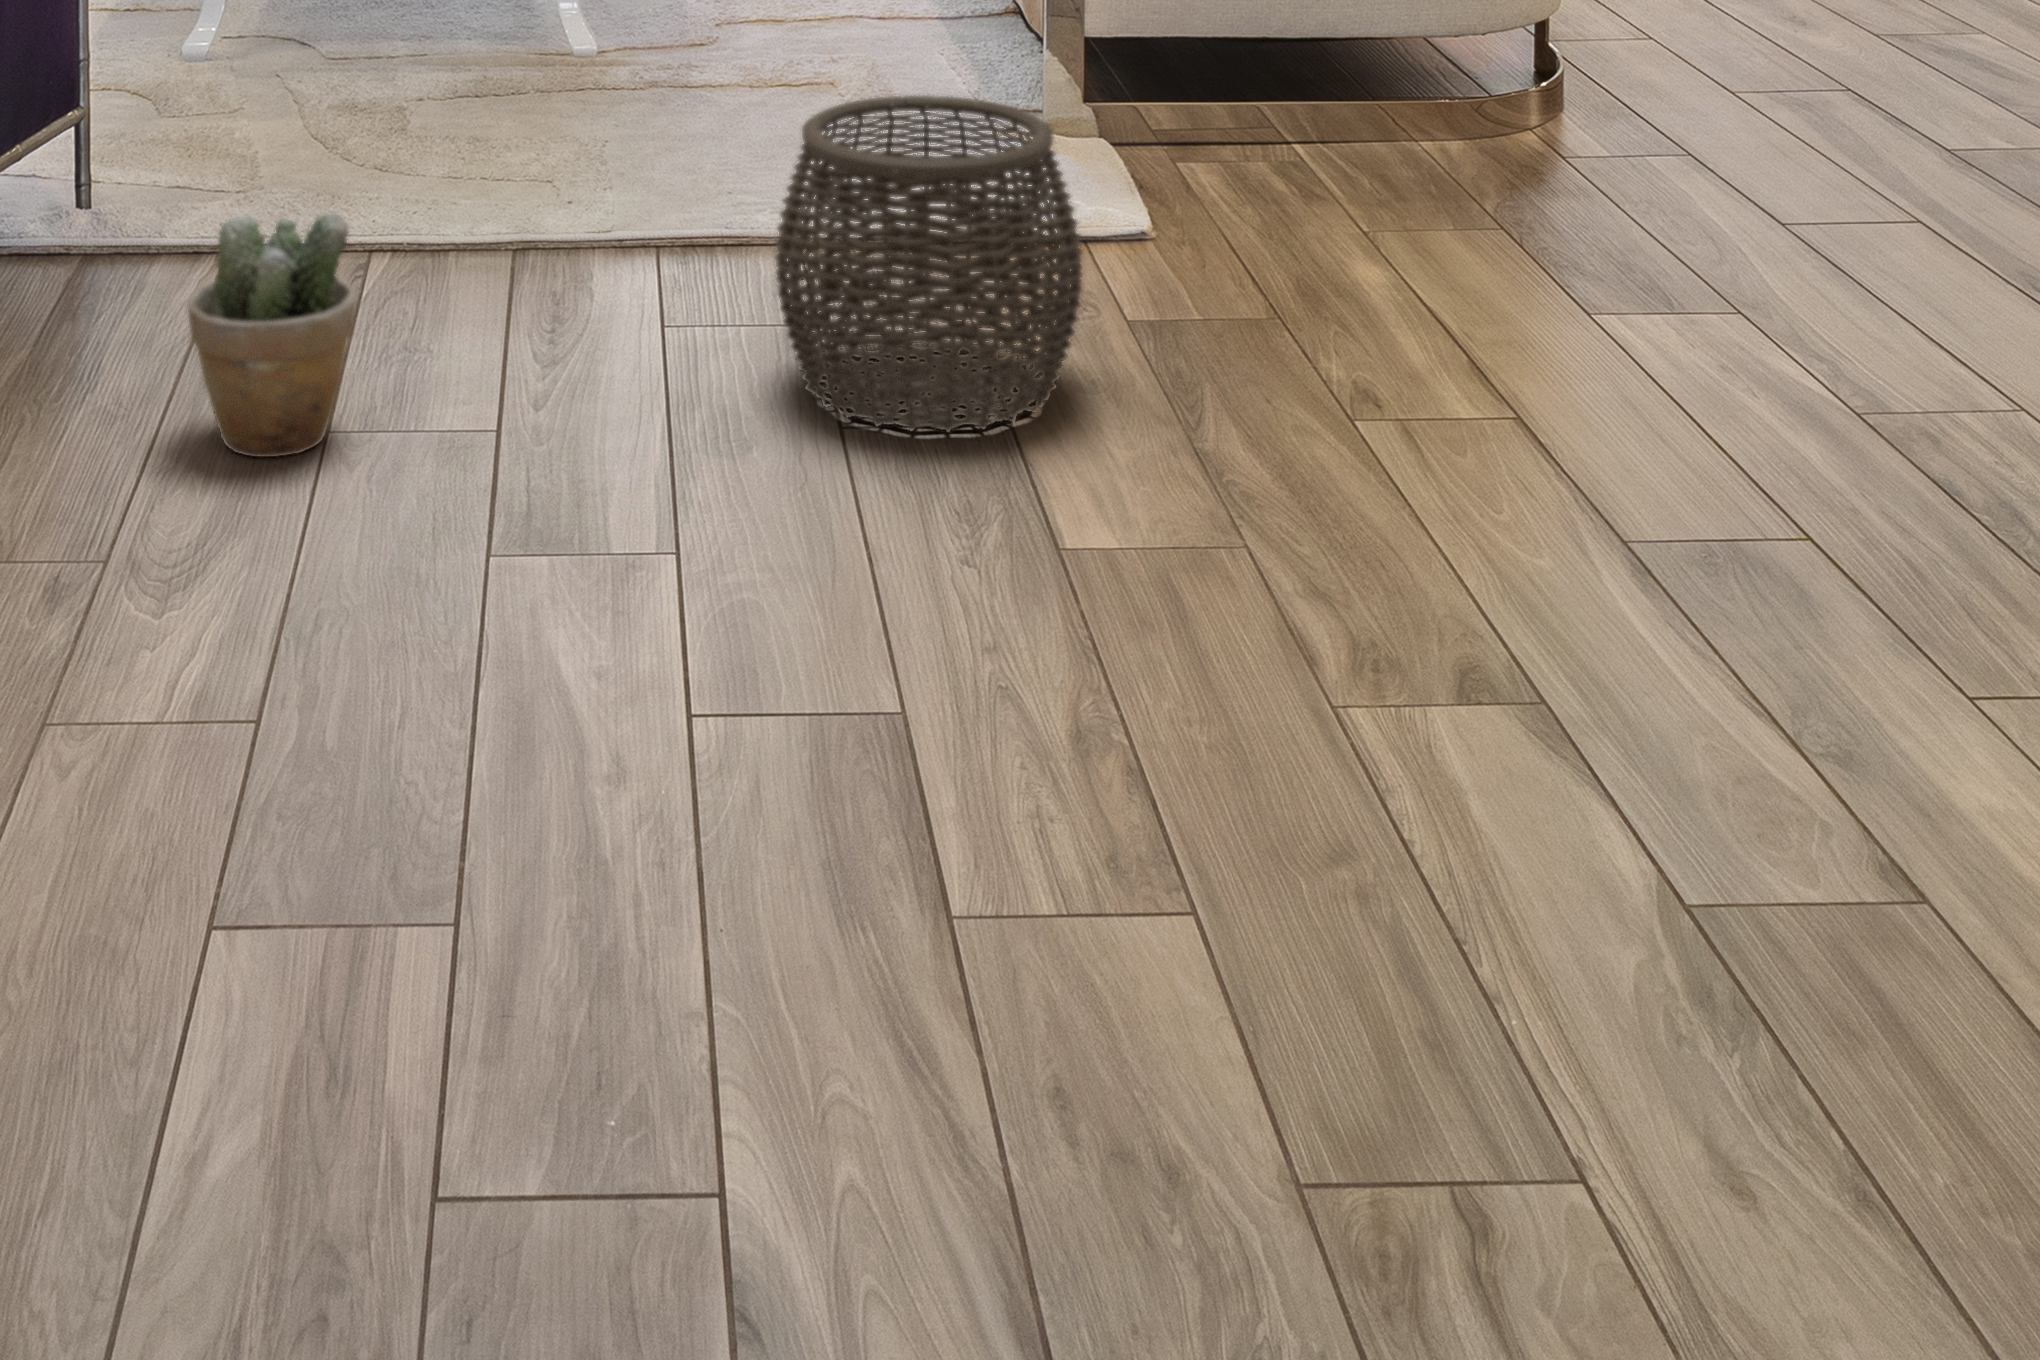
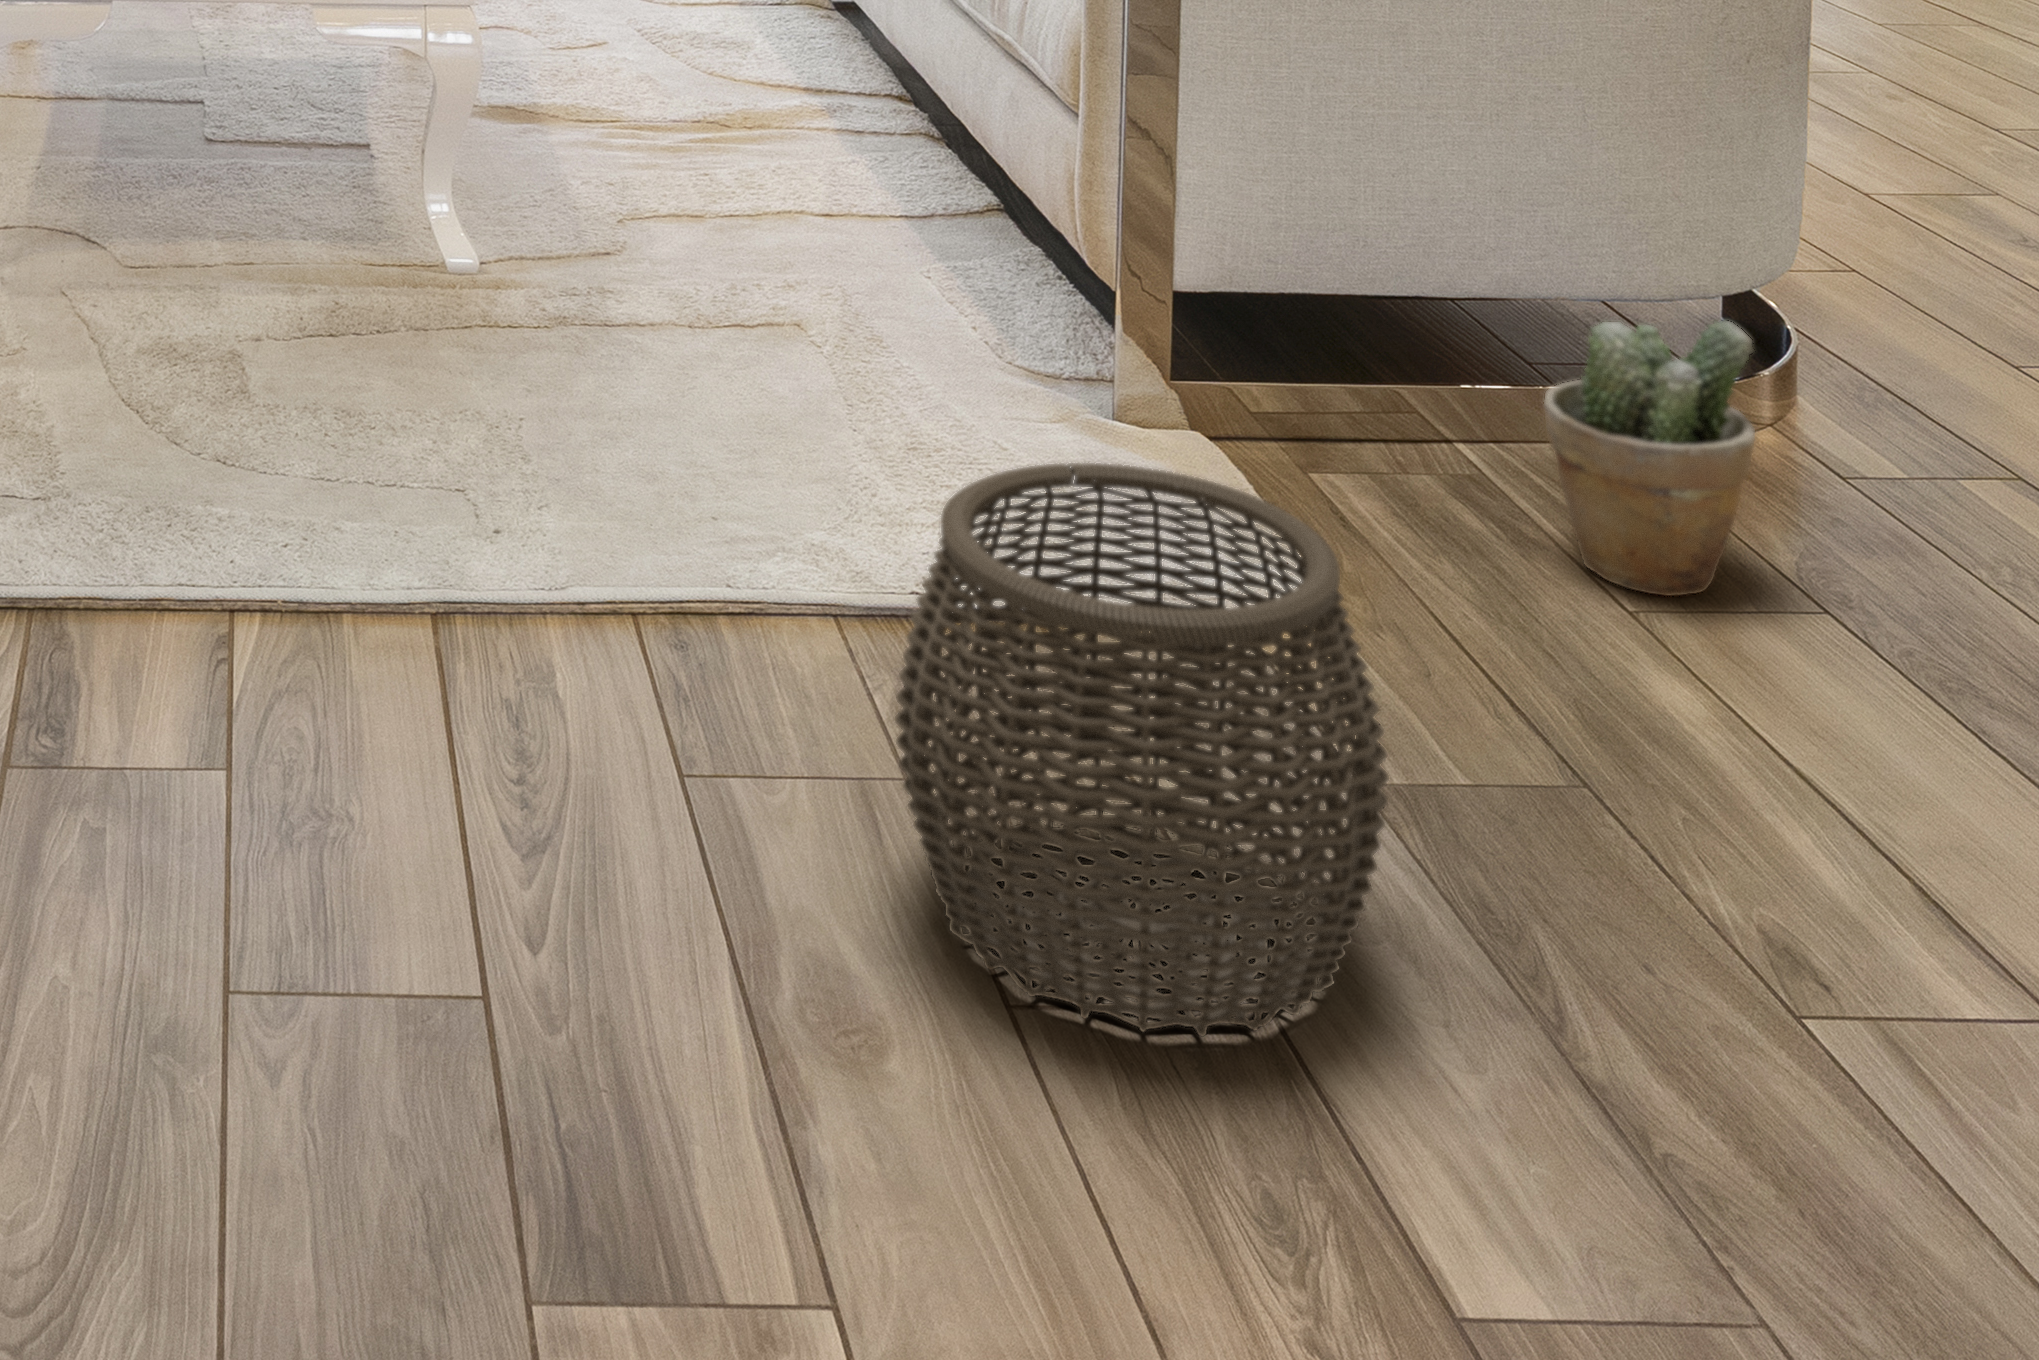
potted plant: present [187,214,356,457] -> present [1544,321,1755,596]

